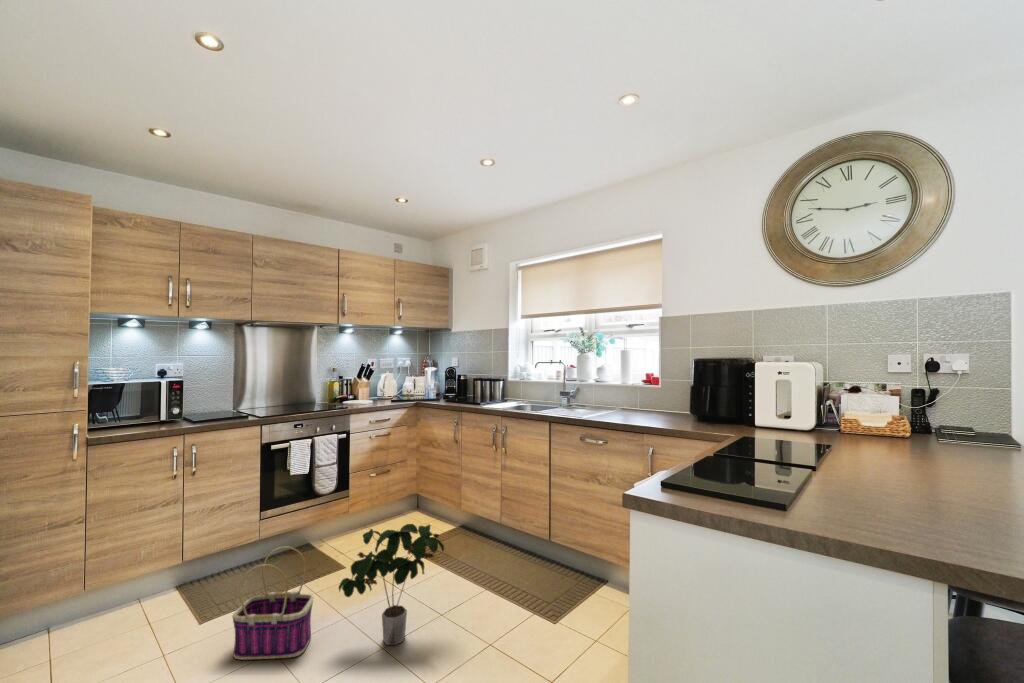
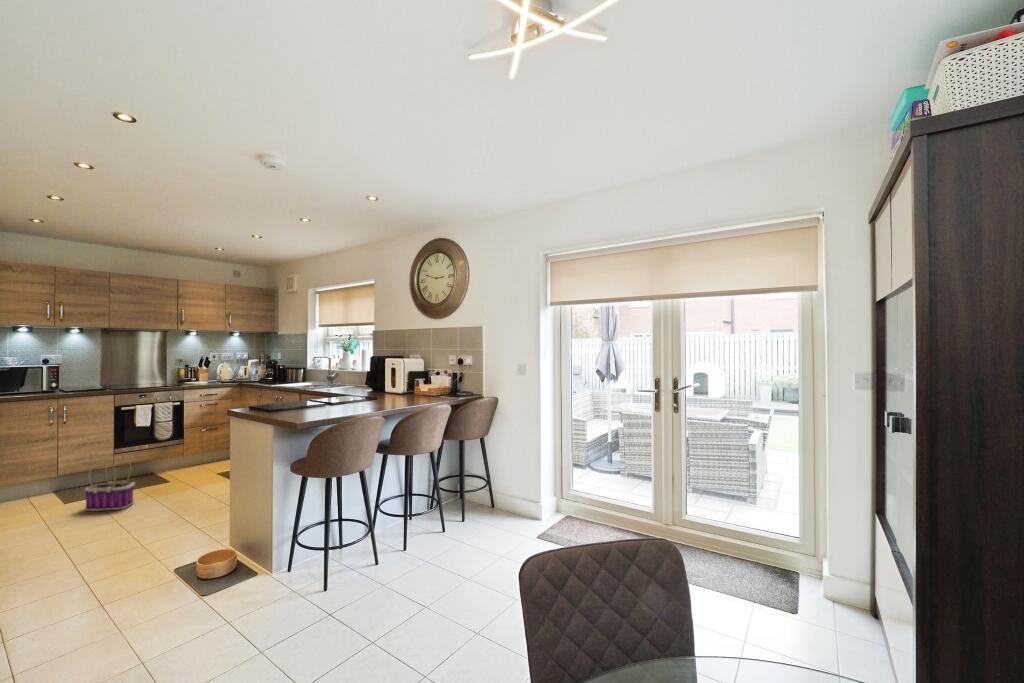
potted plant: present [339,524,444,645] -> none [148,444,214,505]

